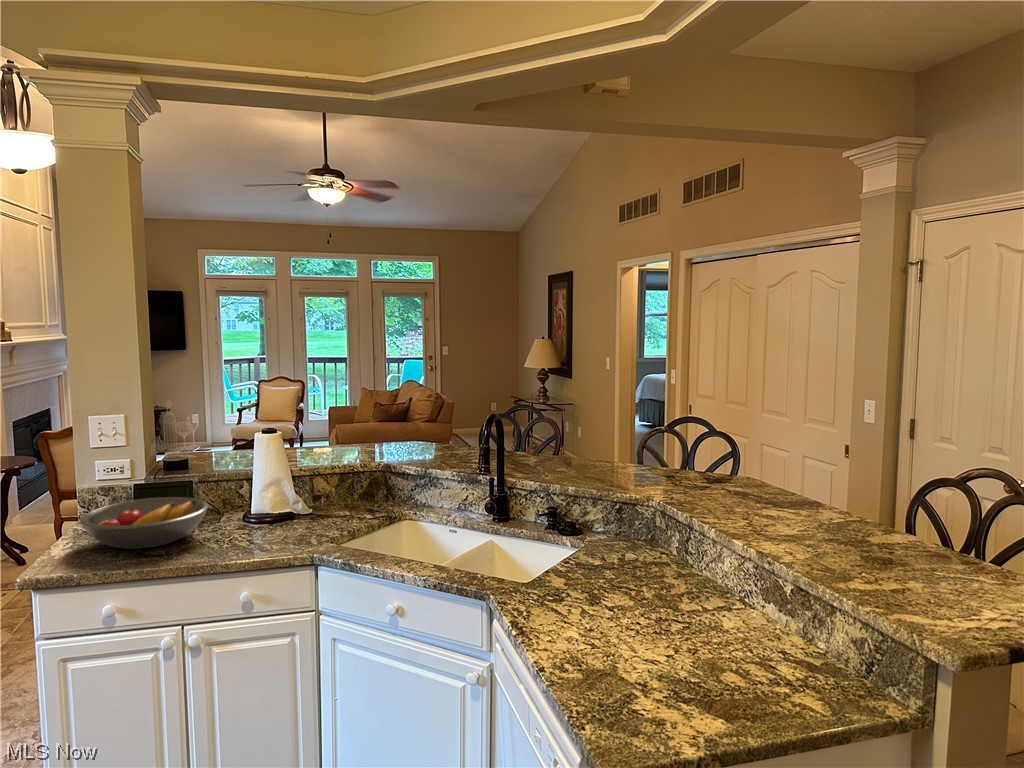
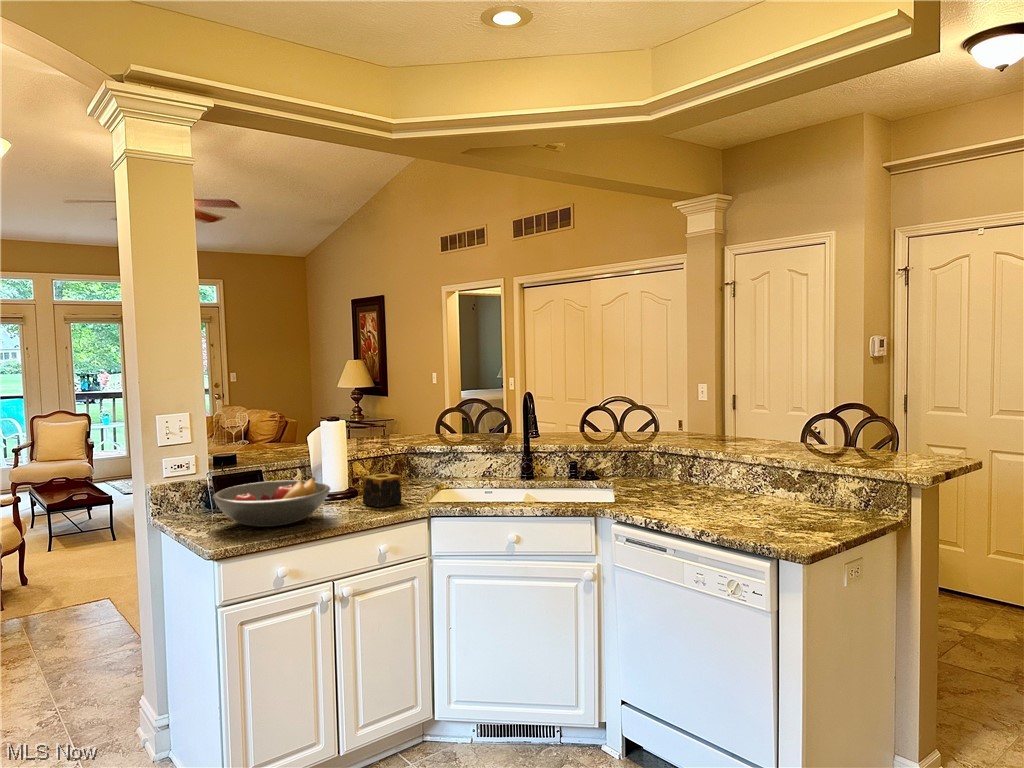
candle: none [263,499,296,539] -> present [363,473,402,508]

